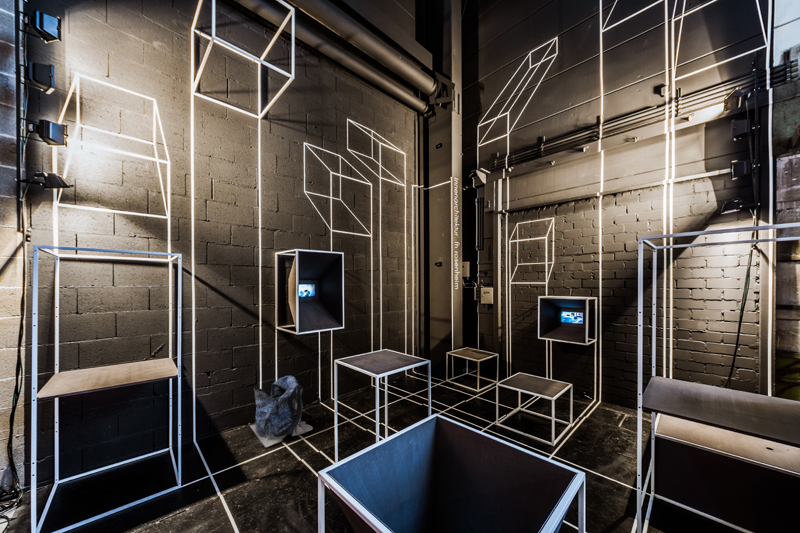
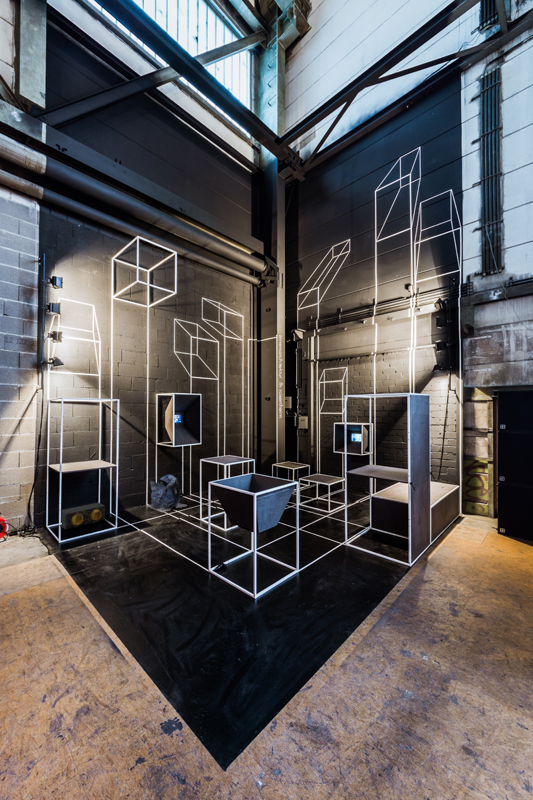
speaker: none [64,431,160,500] -> present [59,503,105,529]

